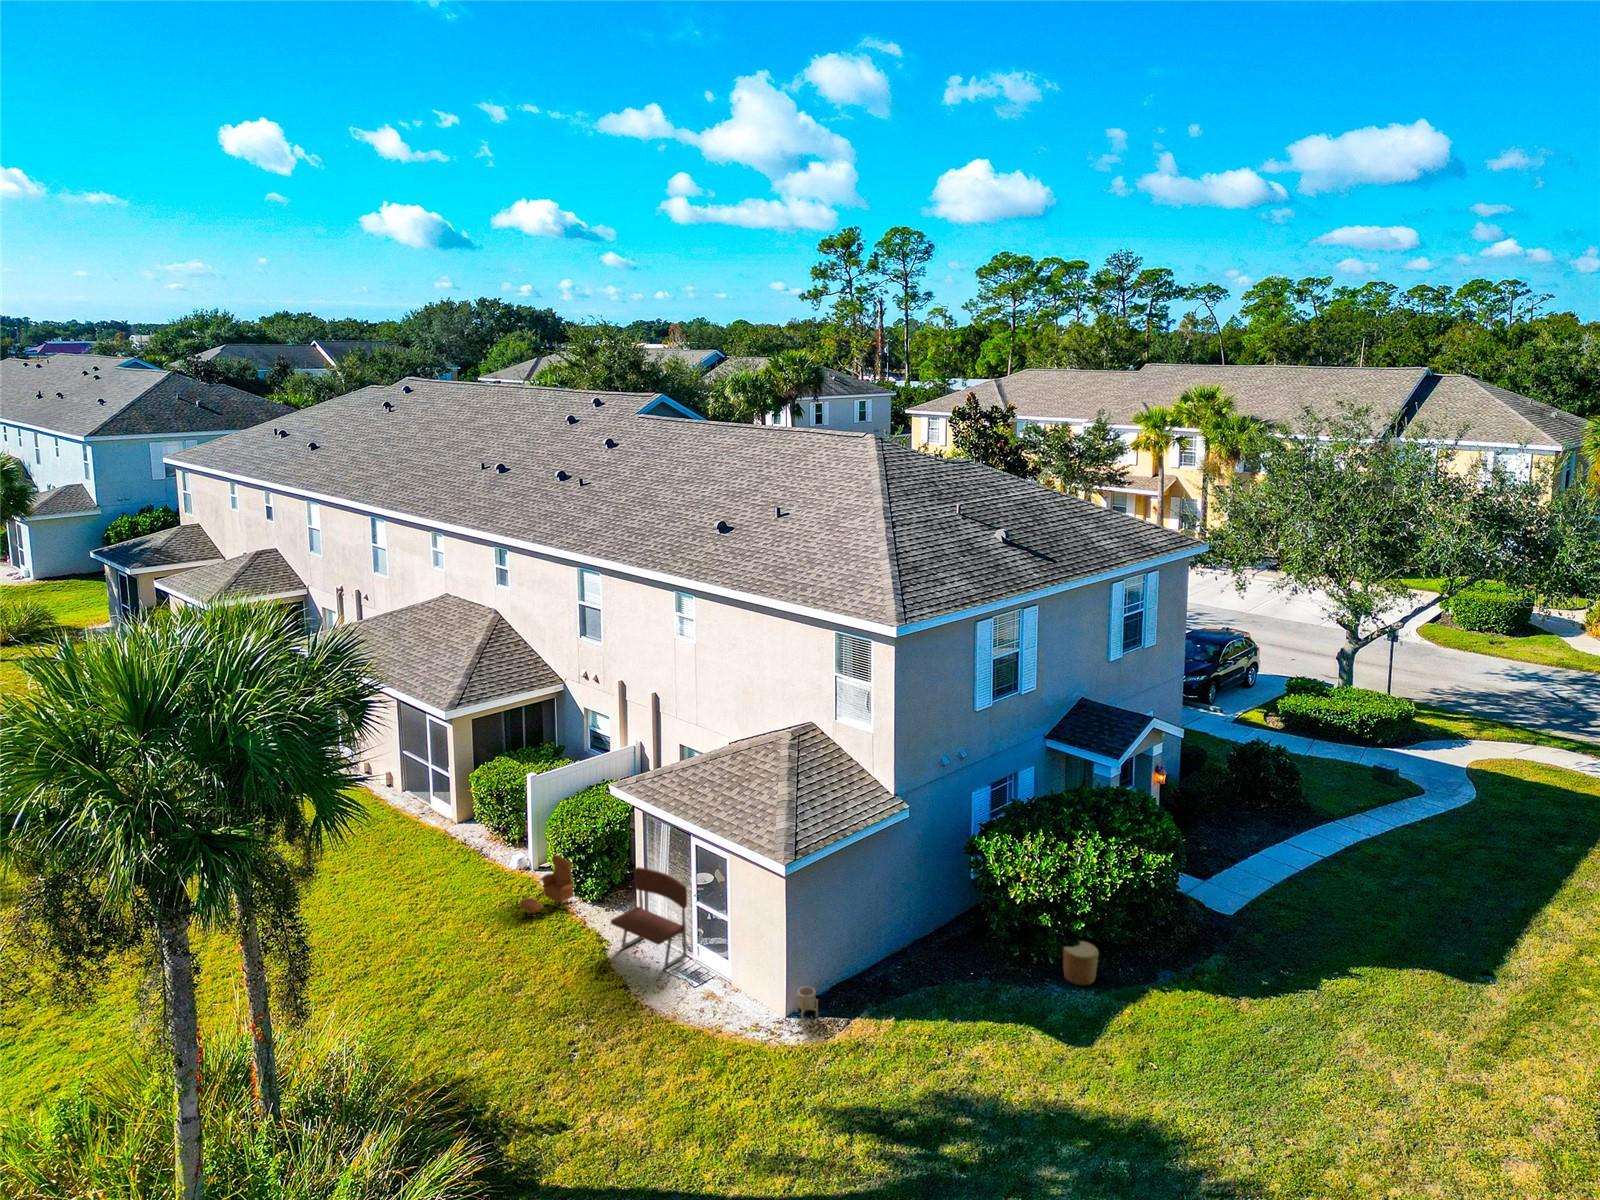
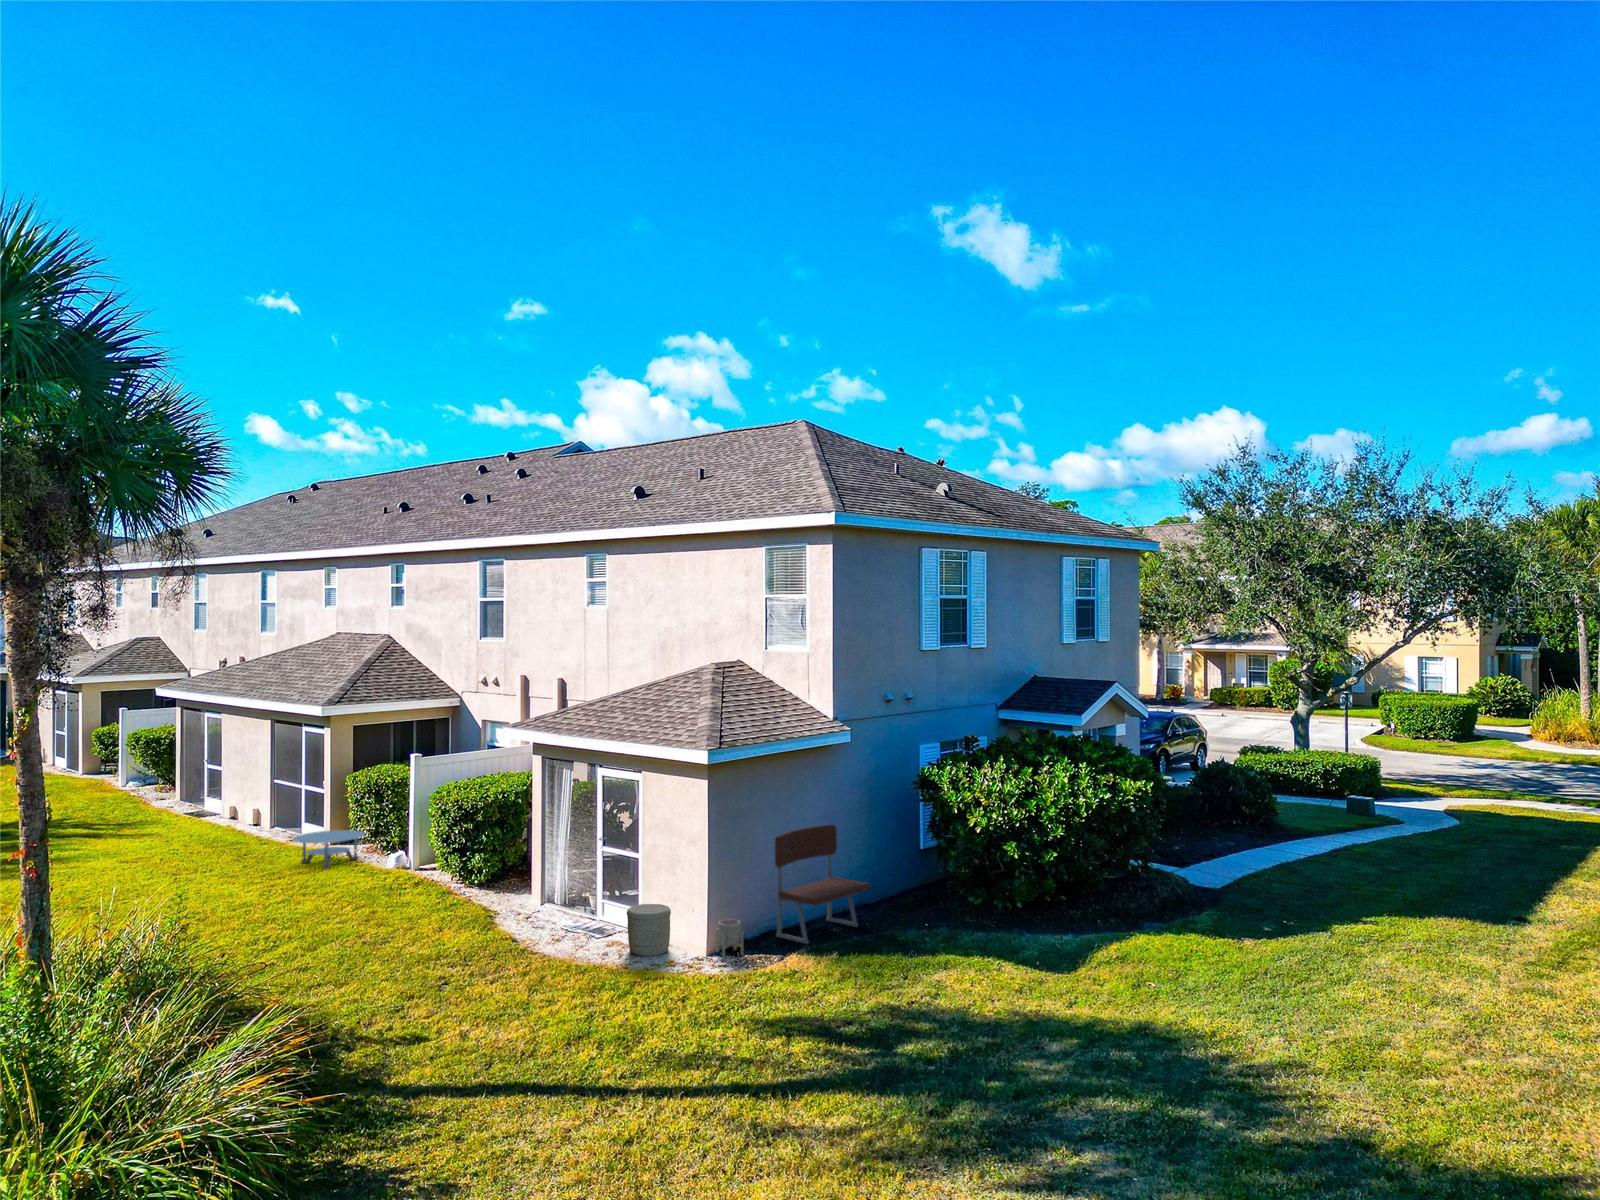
round table: none [431,817,491,861] -> present [292,830,365,870]
lounge chair: present [519,855,574,923] -> none [383,832,456,905]
bench: present [611,867,687,968] -> present [775,824,870,944]
woven basket: present [1064,941,1099,986] -> present [627,904,671,956]

